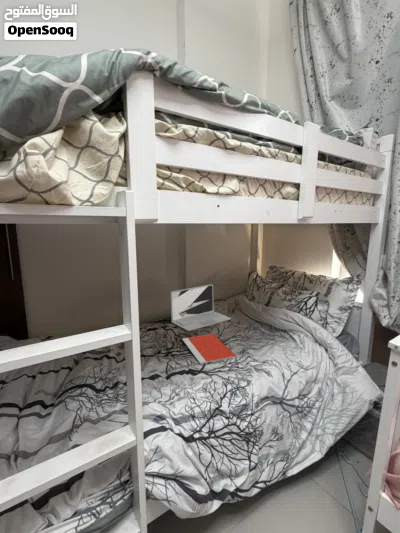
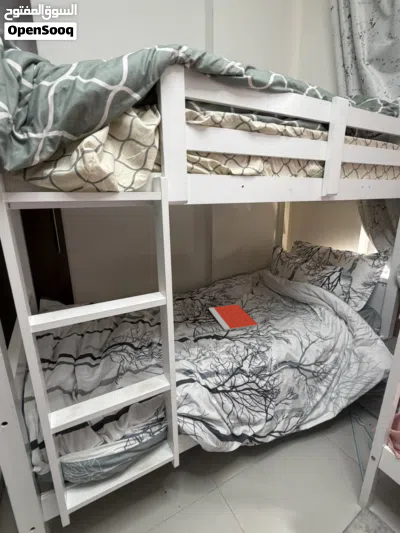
laptop: present [171,284,231,331] -> none [198,258,255,301]

